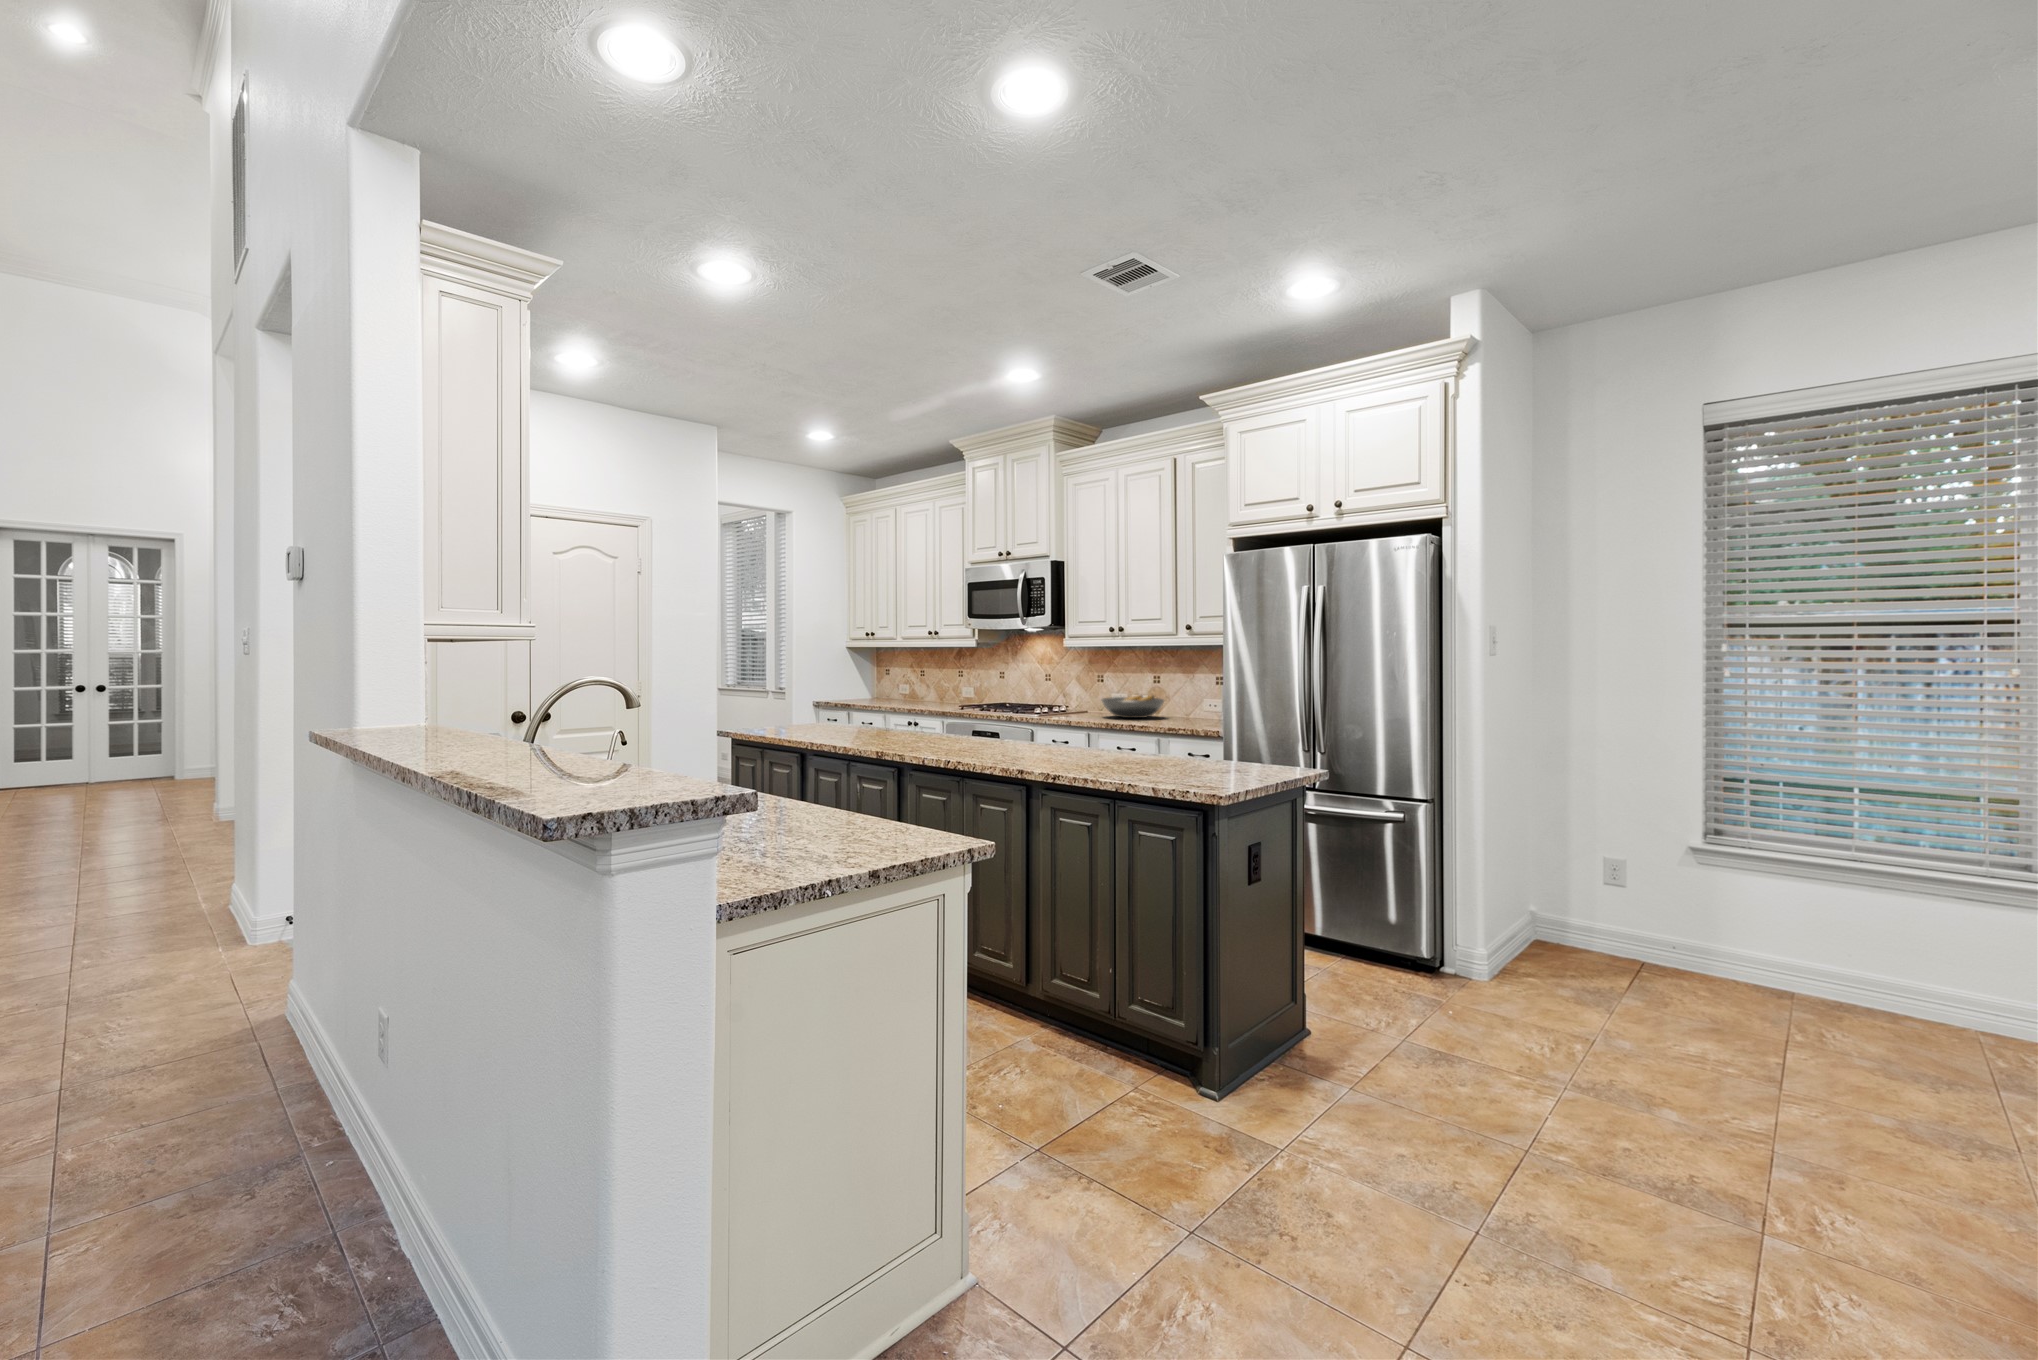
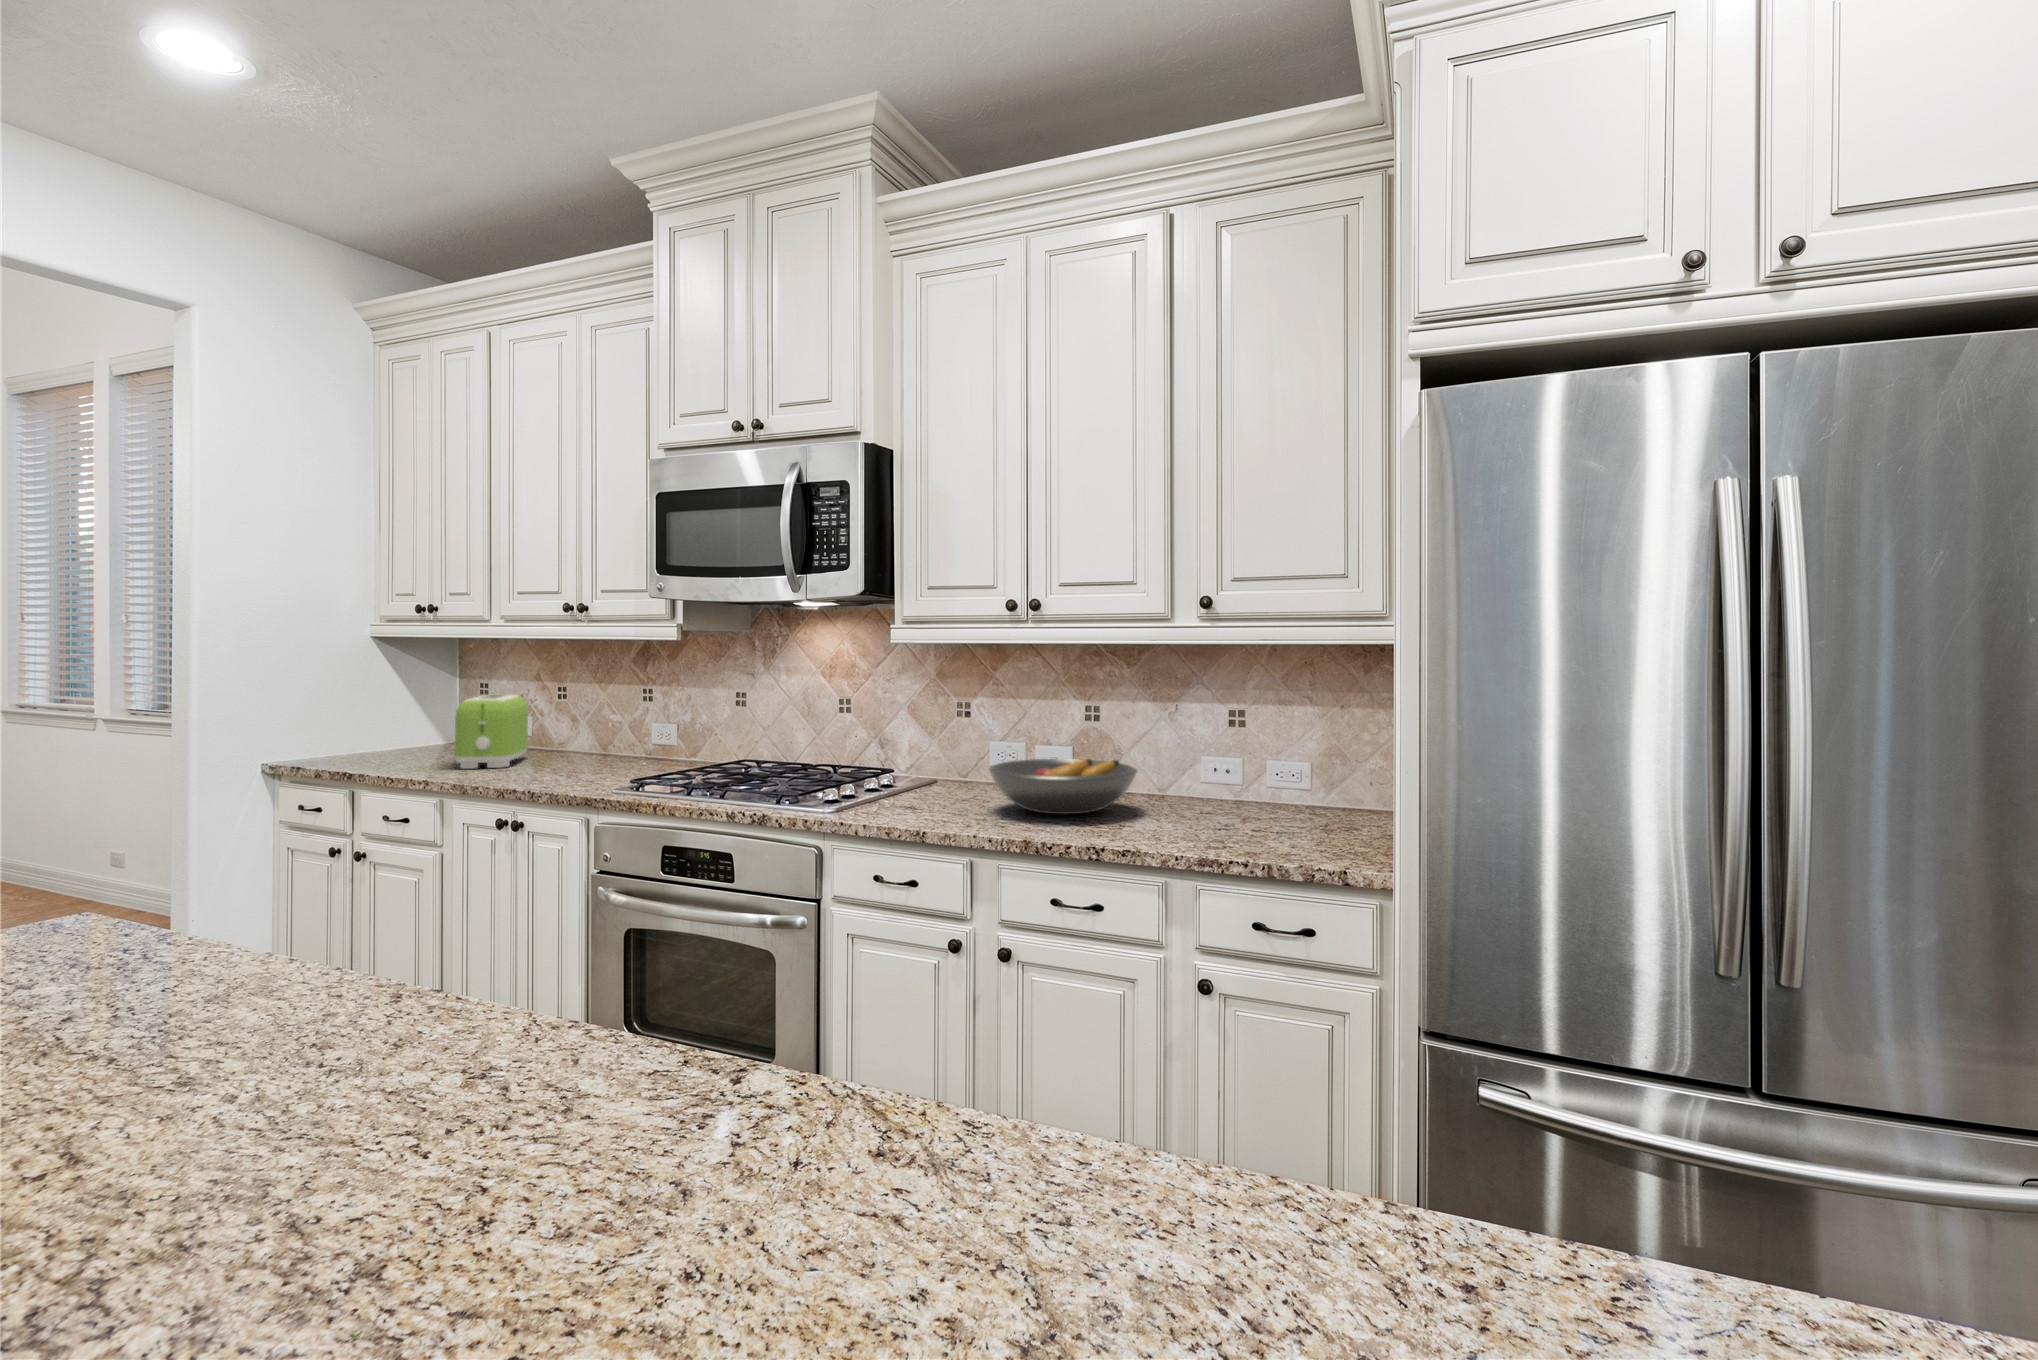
toaster: none [887,673,912,704] -> present [455,695,528,769]

